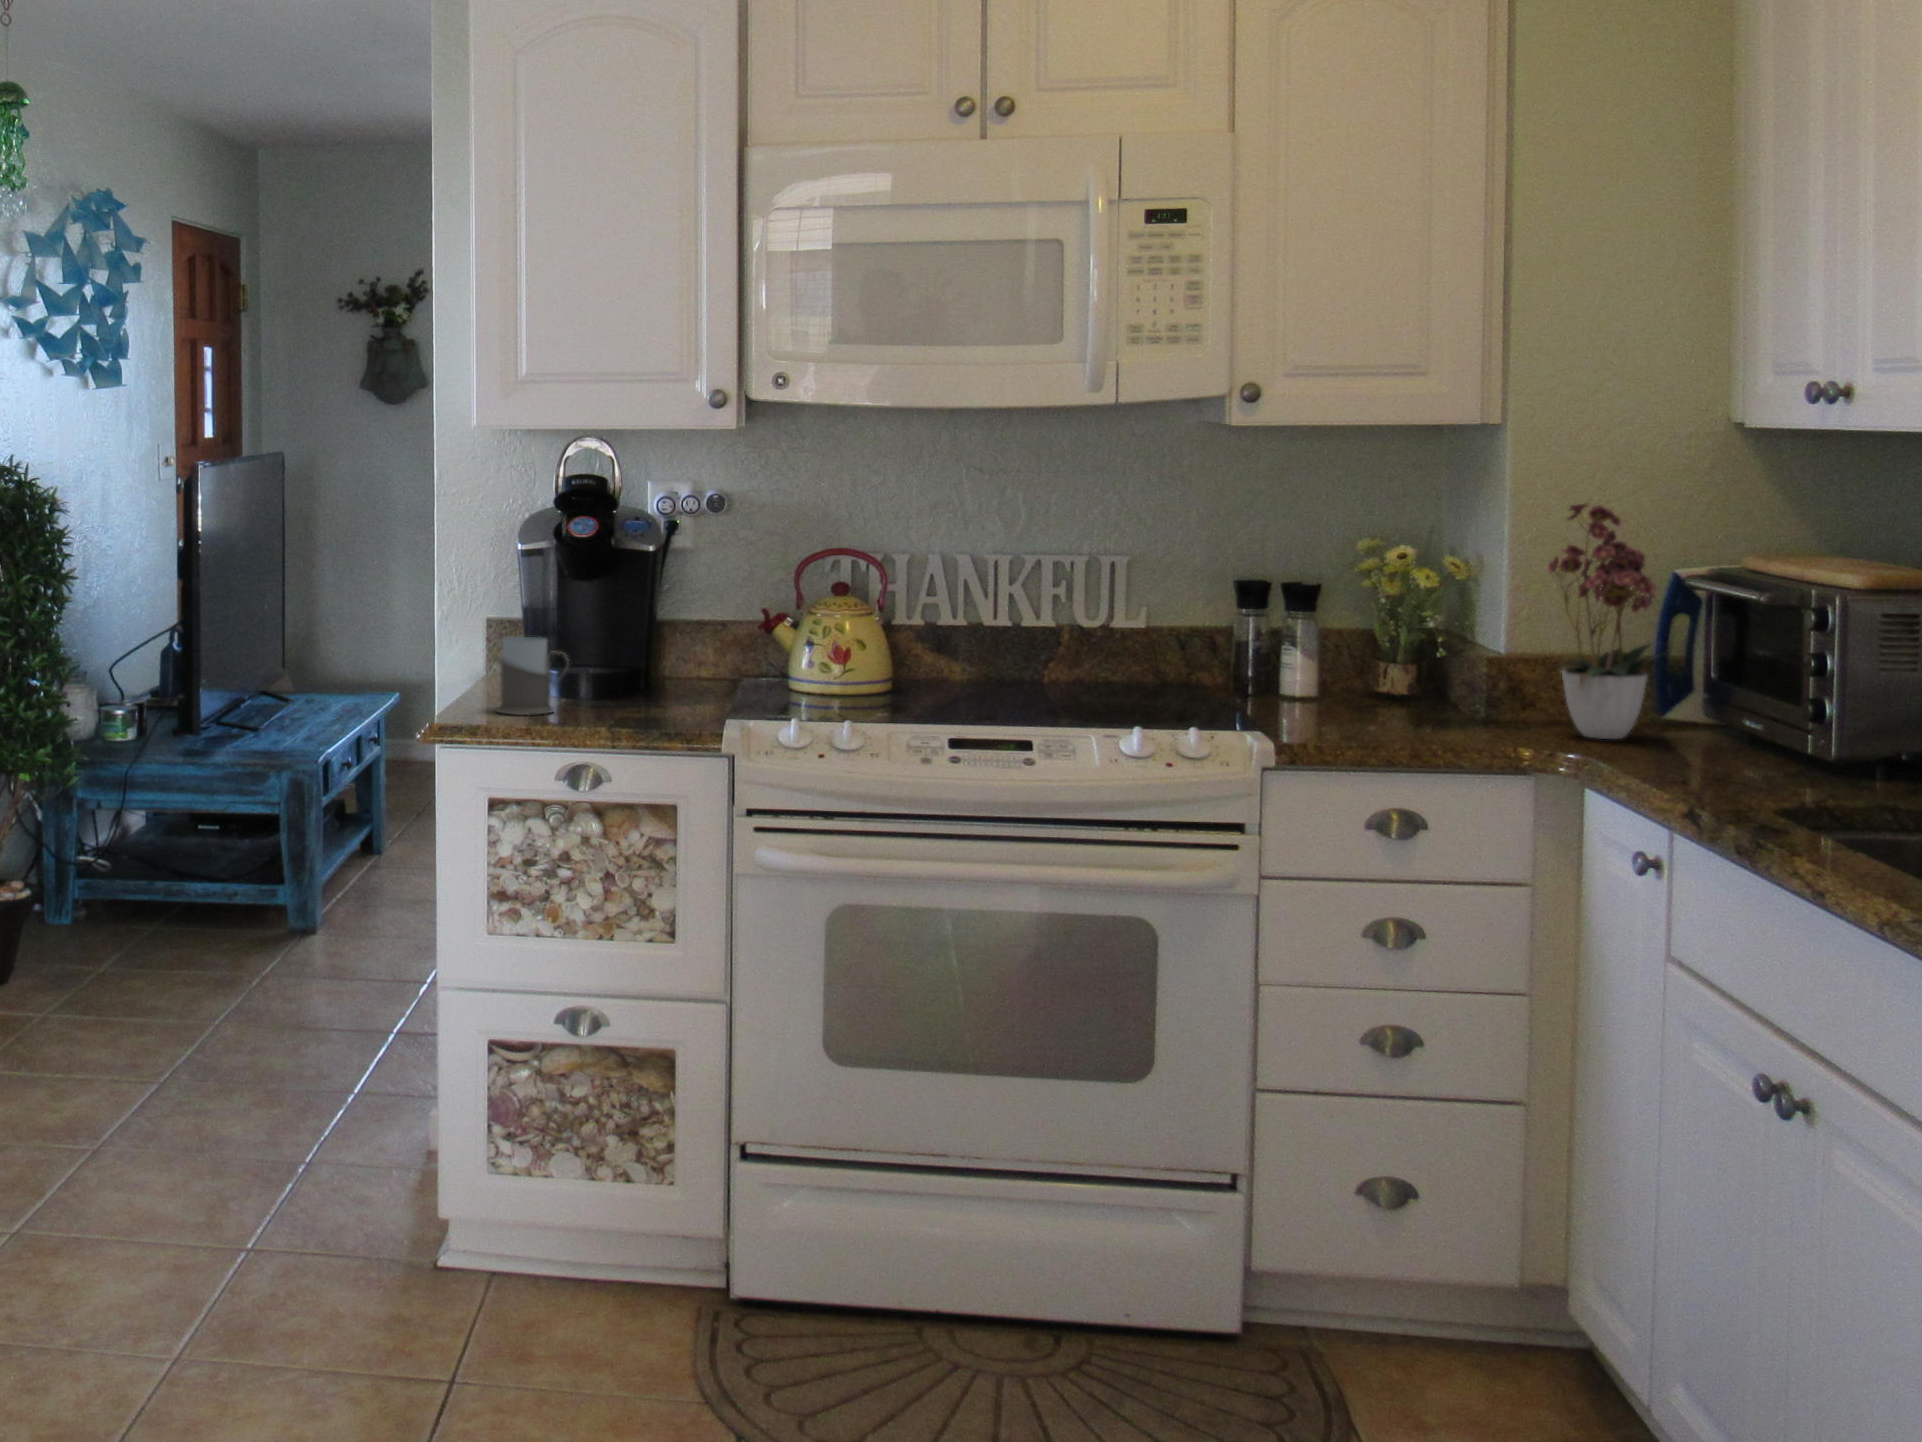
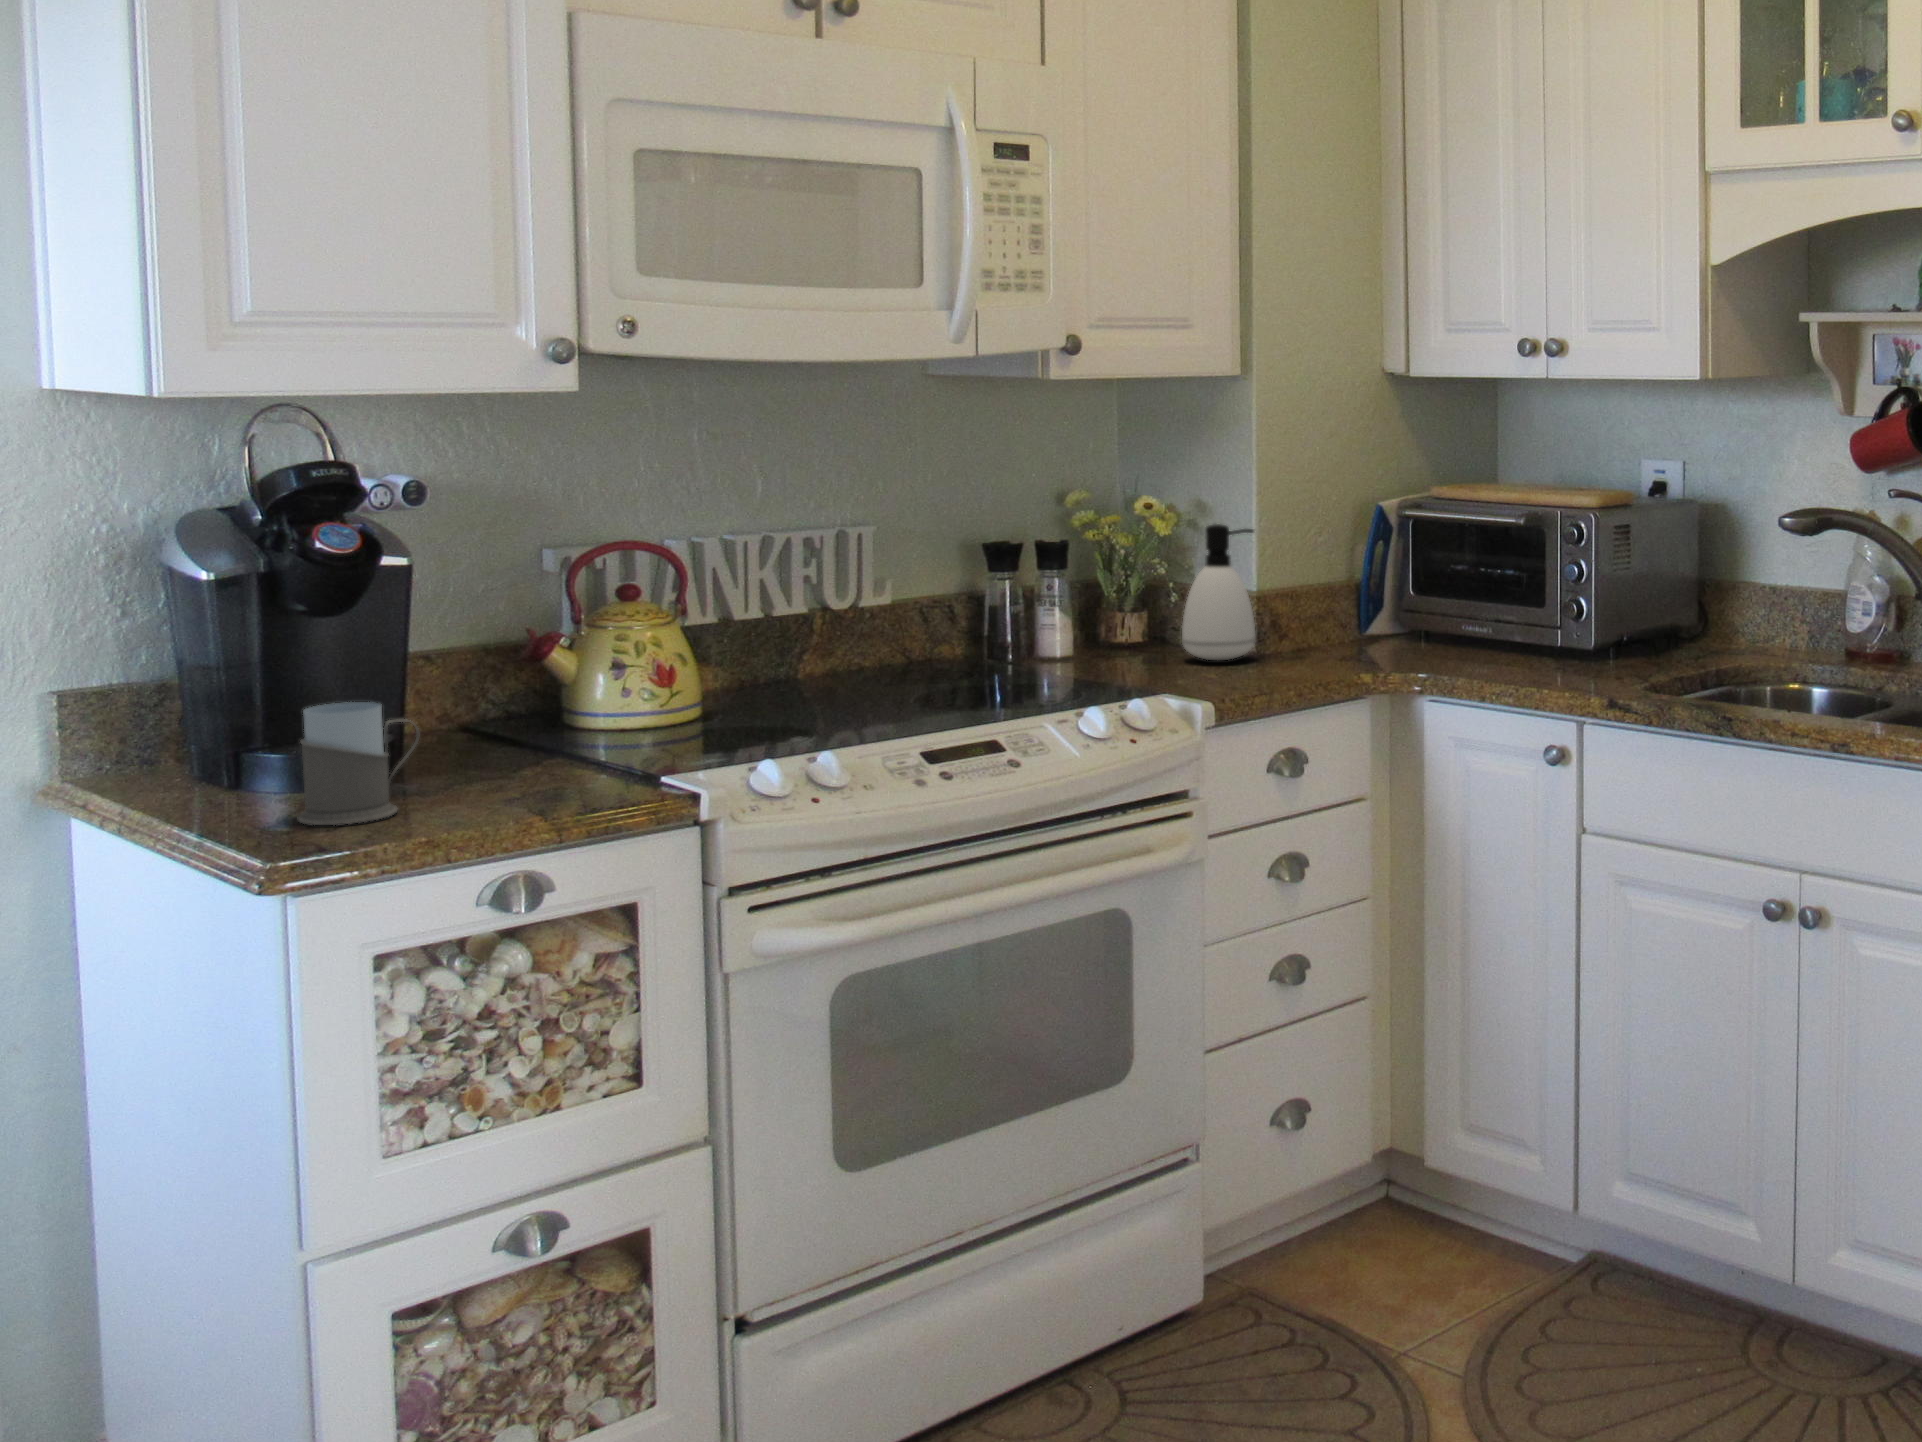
flower arrangement: present [1548,502,1657,739] -> none [1324,444,1461,662]
soap dispenser: none [1386,573,1475,715] -> present [1182,524,1255,661]

